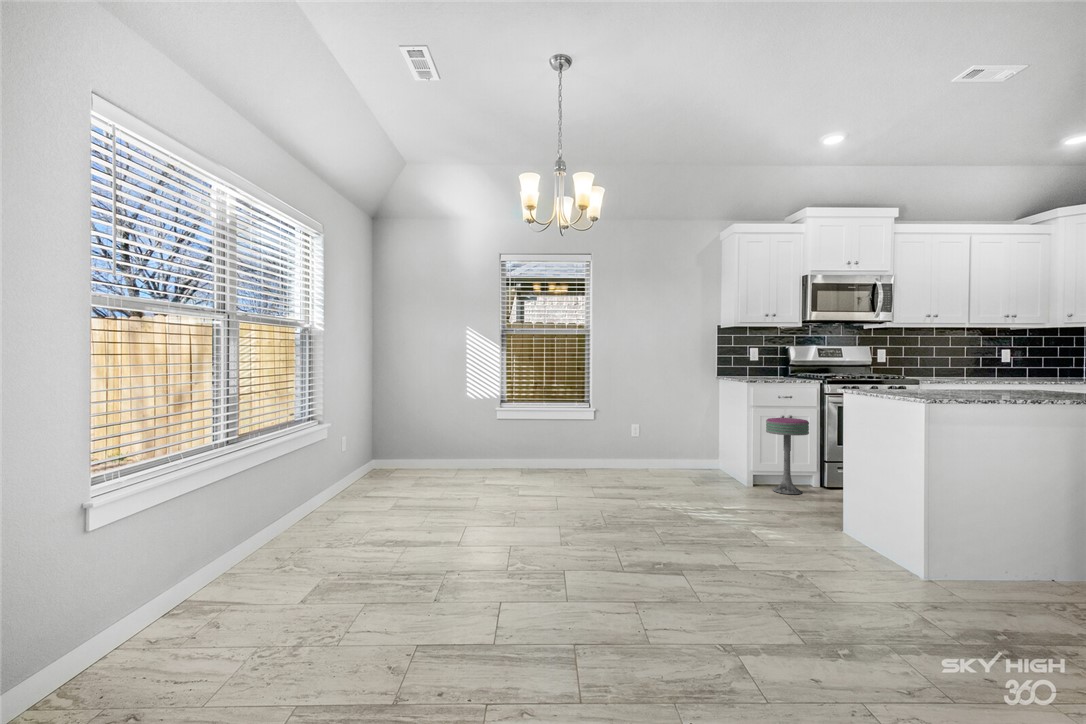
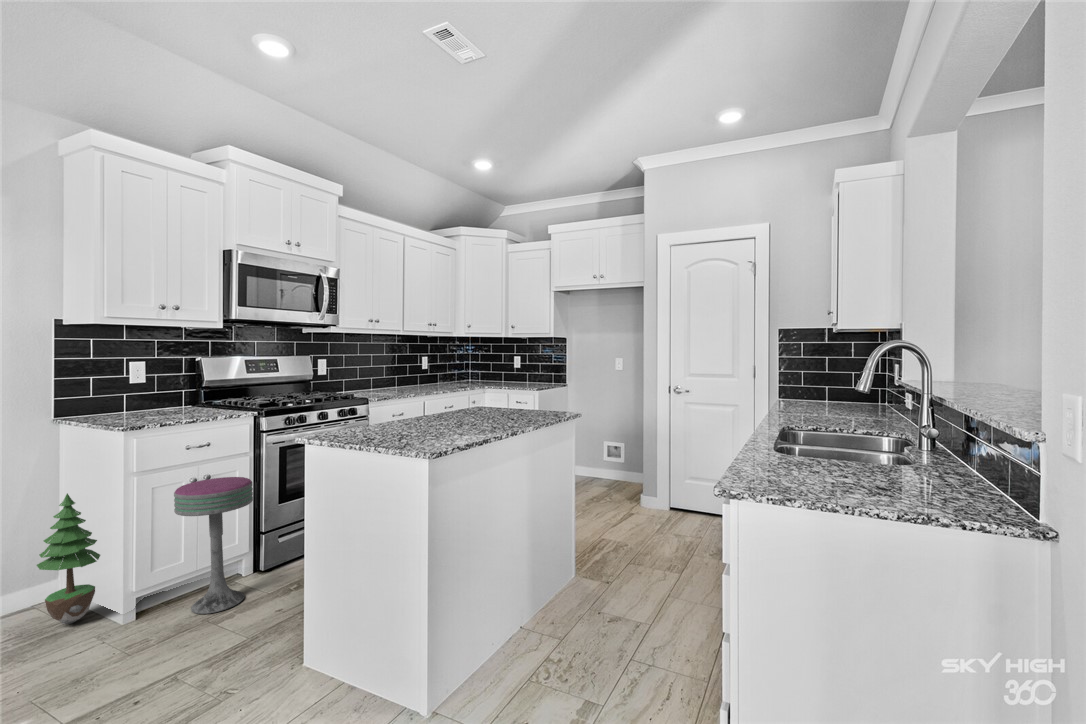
potted tree: none [708,413,733,480] -> present [37,493,100,624]

